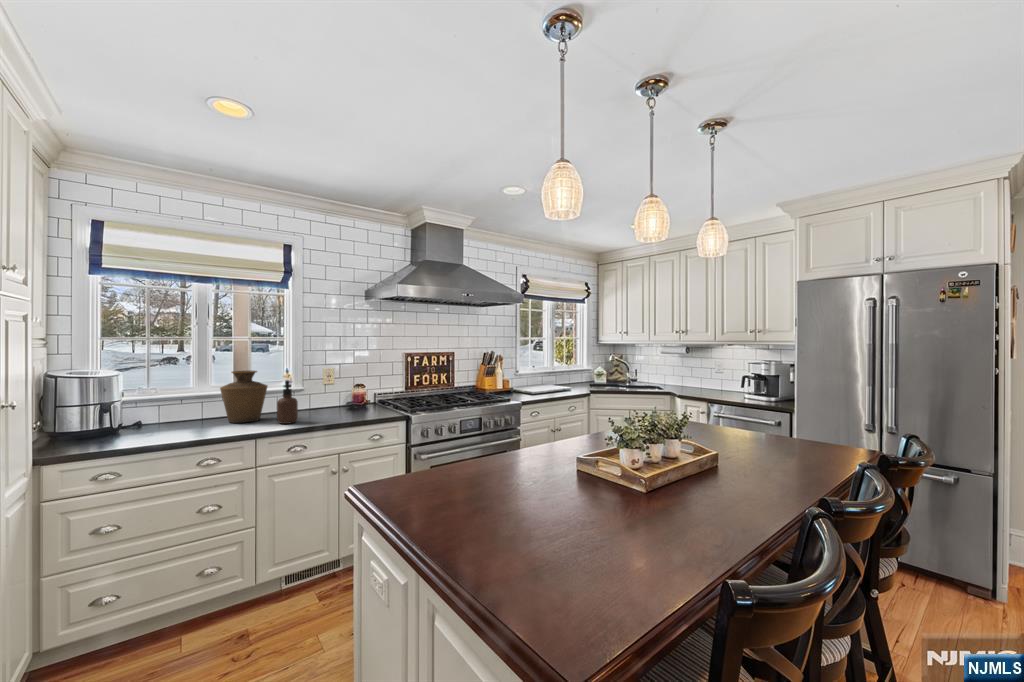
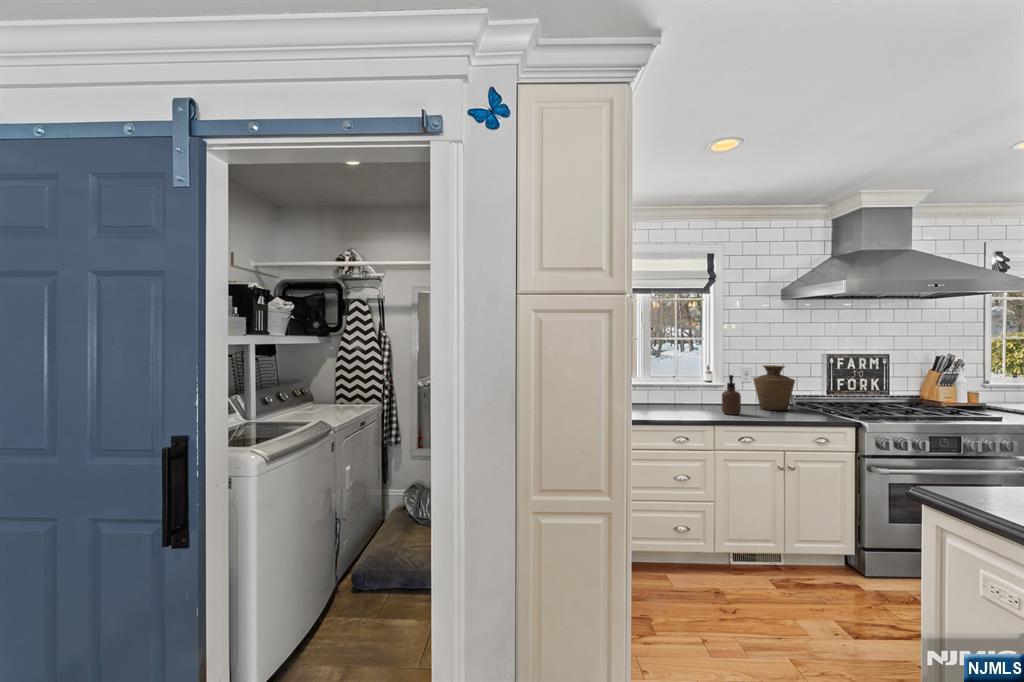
vase: present [220,371,267,423] -> present [753,365,795,411]

